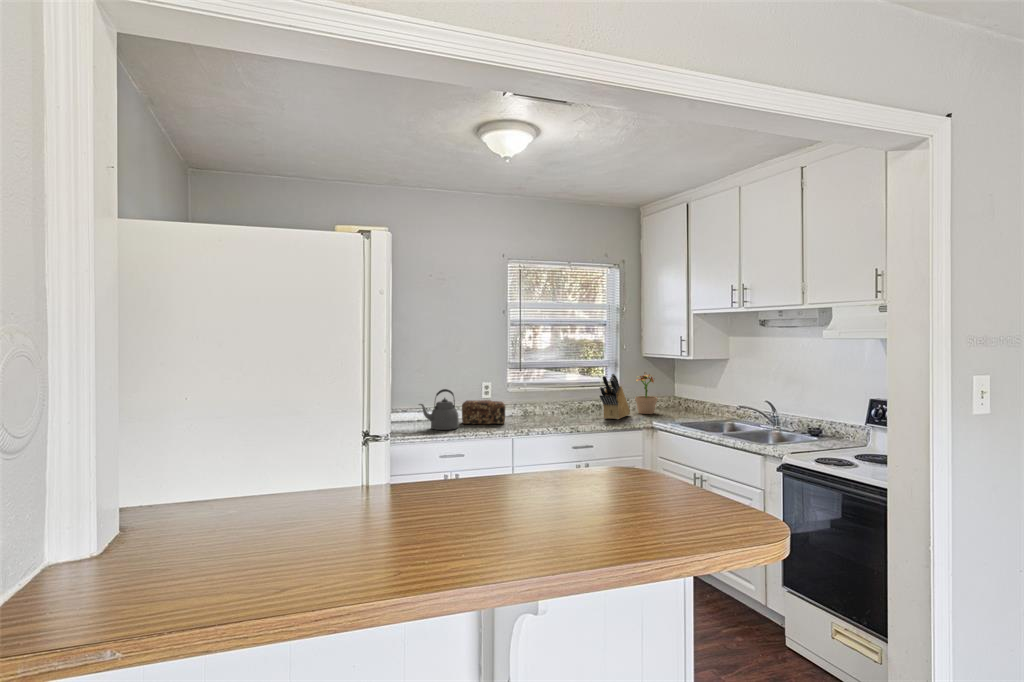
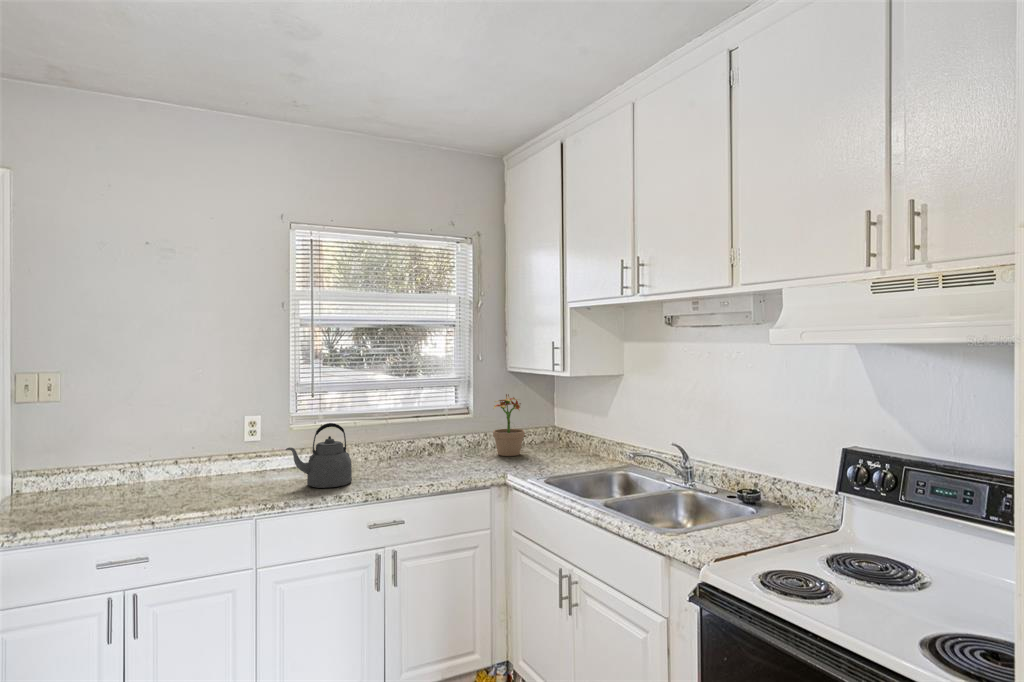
knife block: present [600,374,630,419] -> none [427,400,482,470]
kettle: present [419,389,458,430] -> present [286,423,352,488]
bread loaf: present [462,400,505,424] -> none [187,447,272,490]

